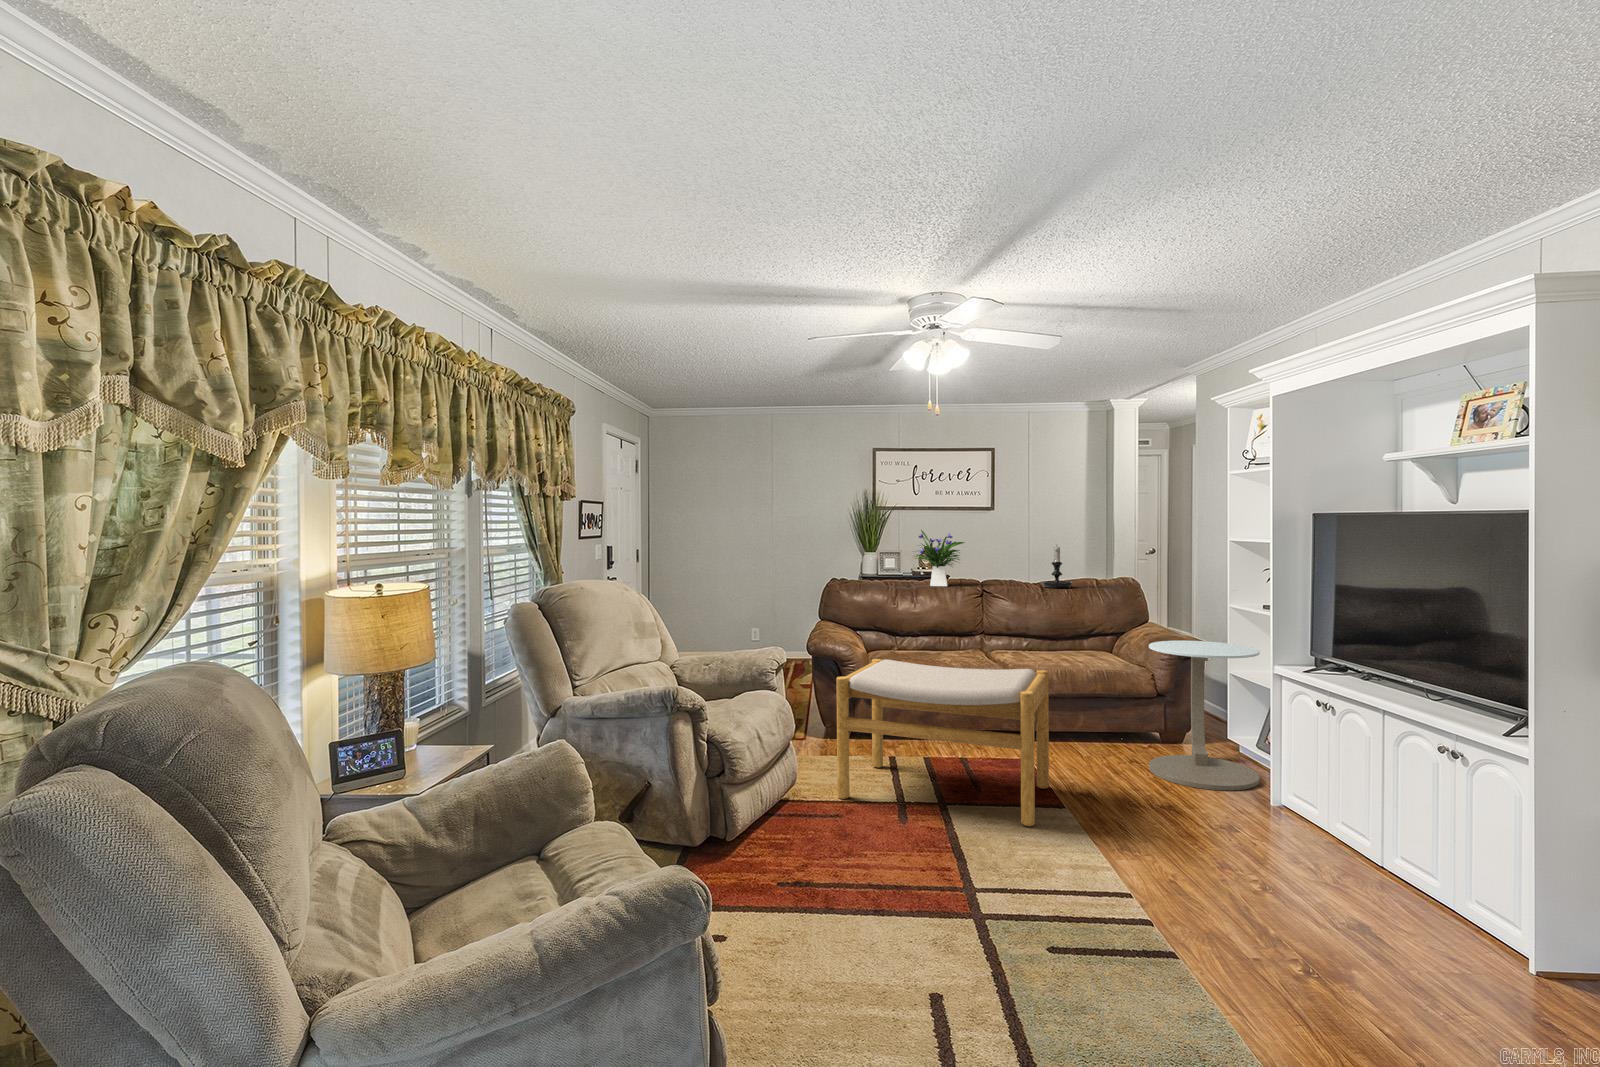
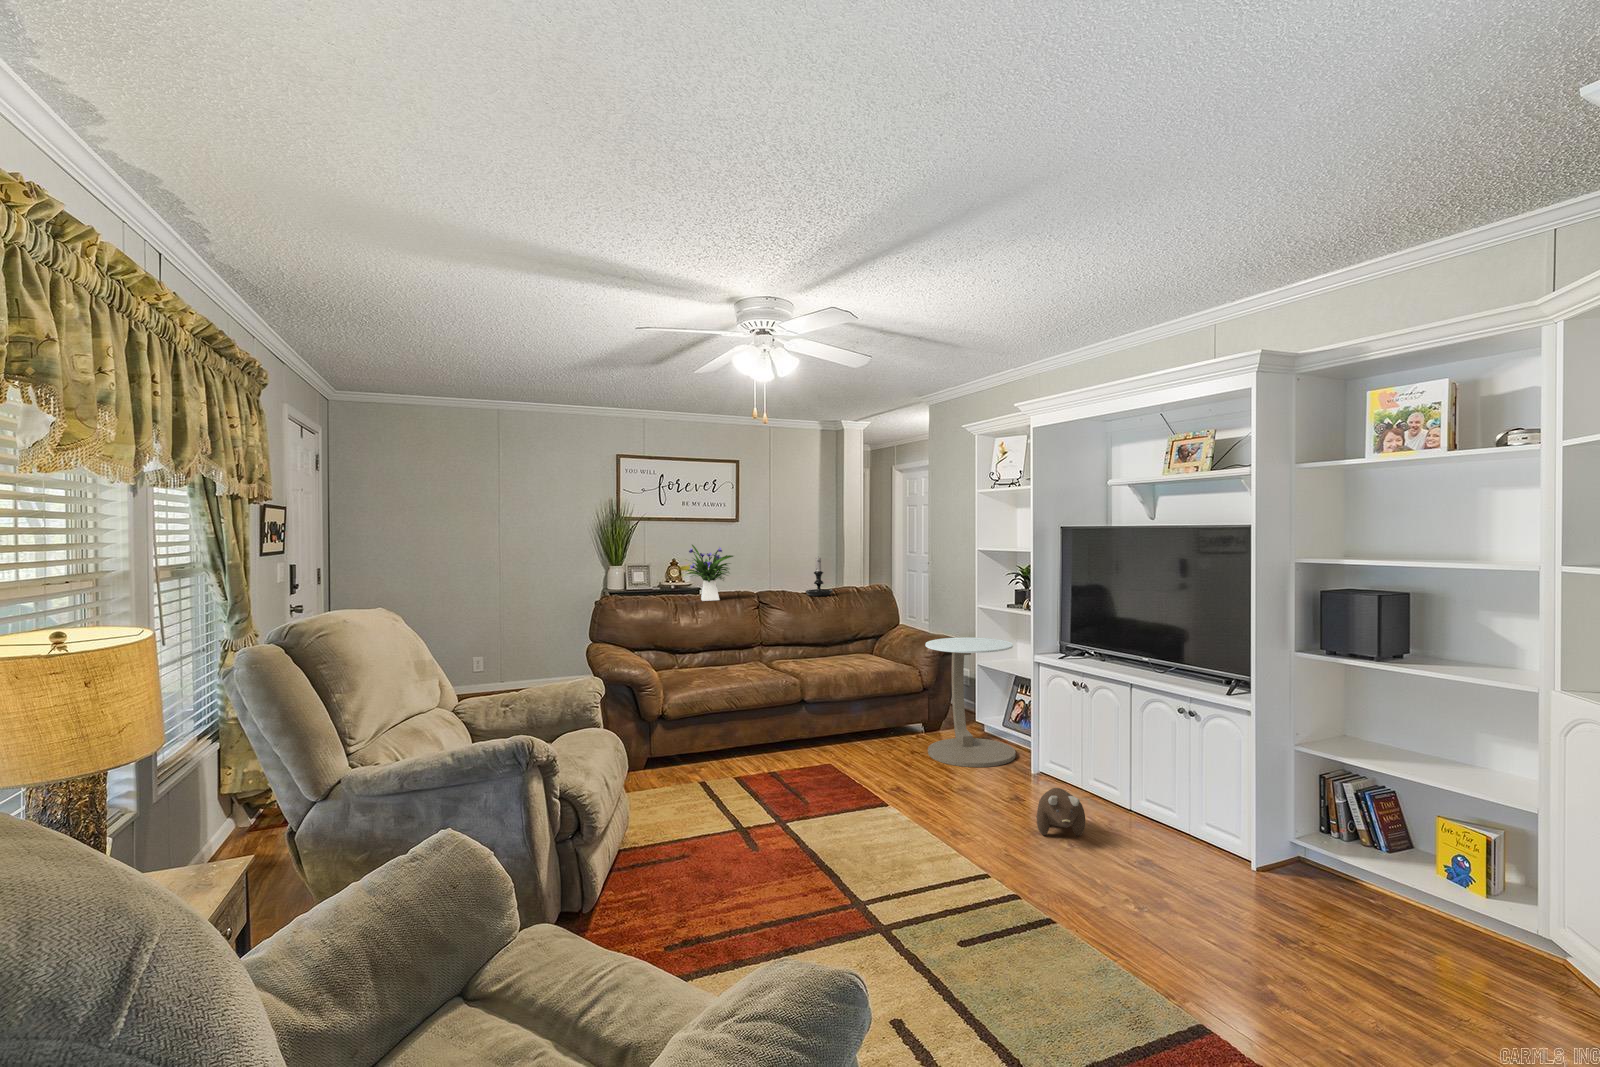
footstool: present [836,659,1049,826] -> none [669,678,873,835]
plush toy: none [1224,817,1288,878] -> present [1037,788,1085,836]

